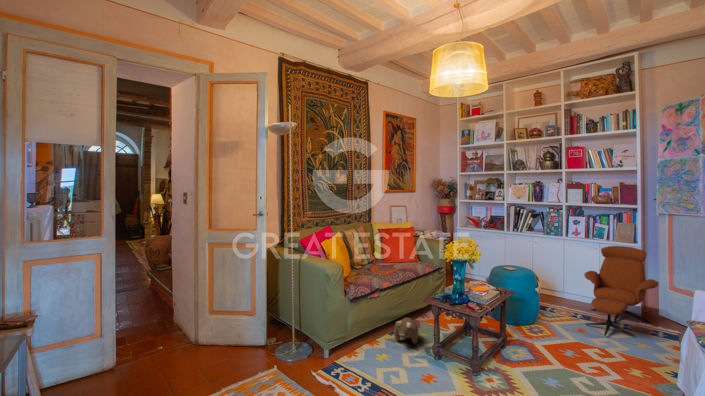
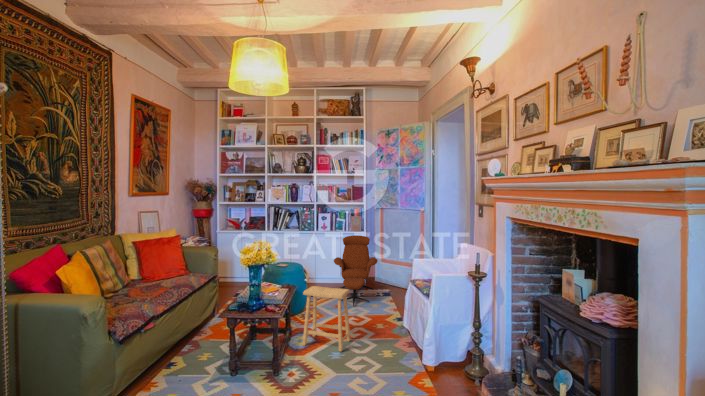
footstool: none [516,295,583,381] -> present [303,286,351,352]
plush toy: present [394,318,418,344] -> none [178,340,208,370]

